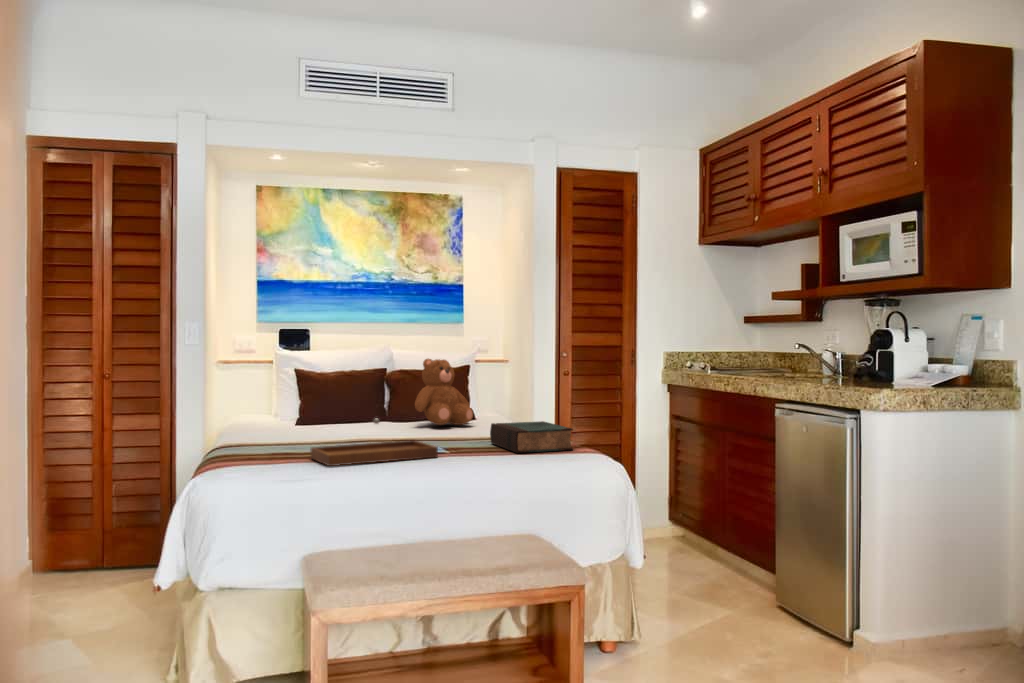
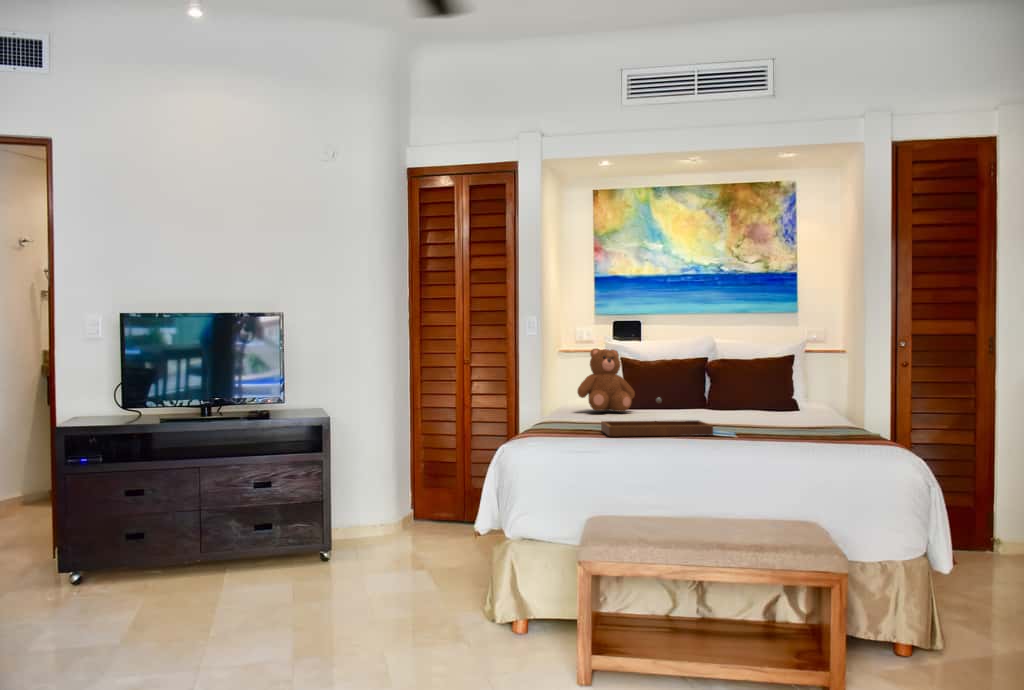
teddy bear: present [415,359,473,425] -> present [577,348,635,412]
book: present [490,421,573,453] -> none [779,408,858,436]

